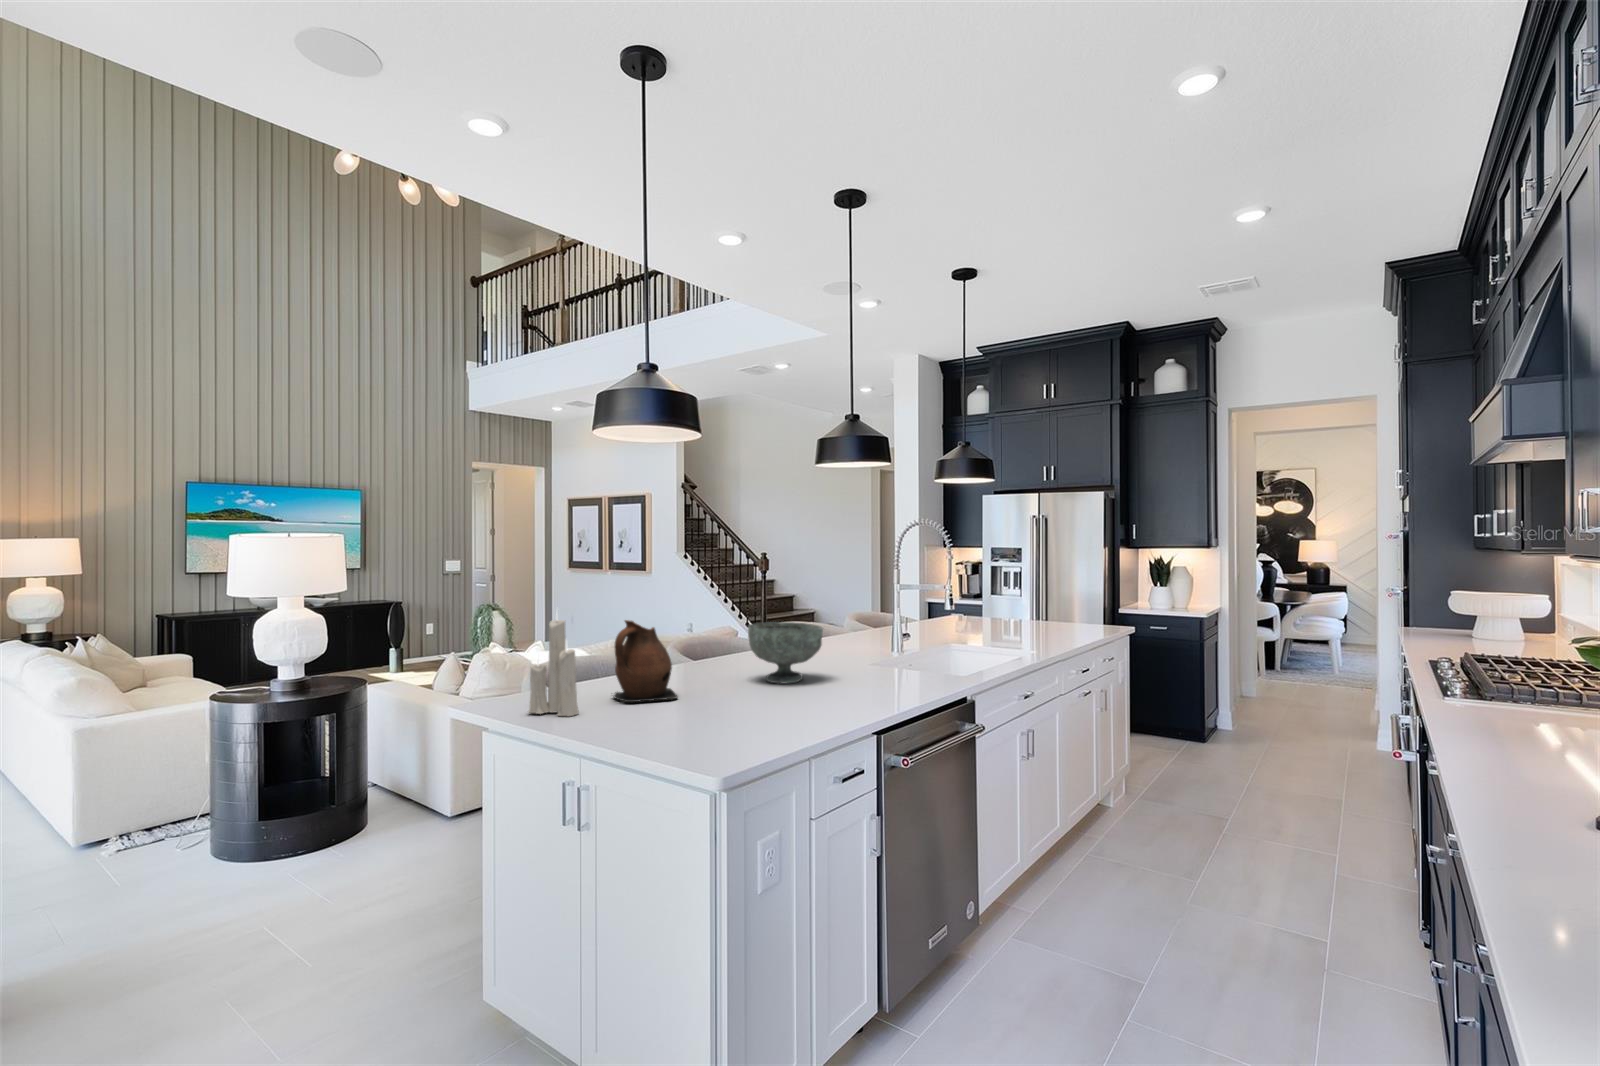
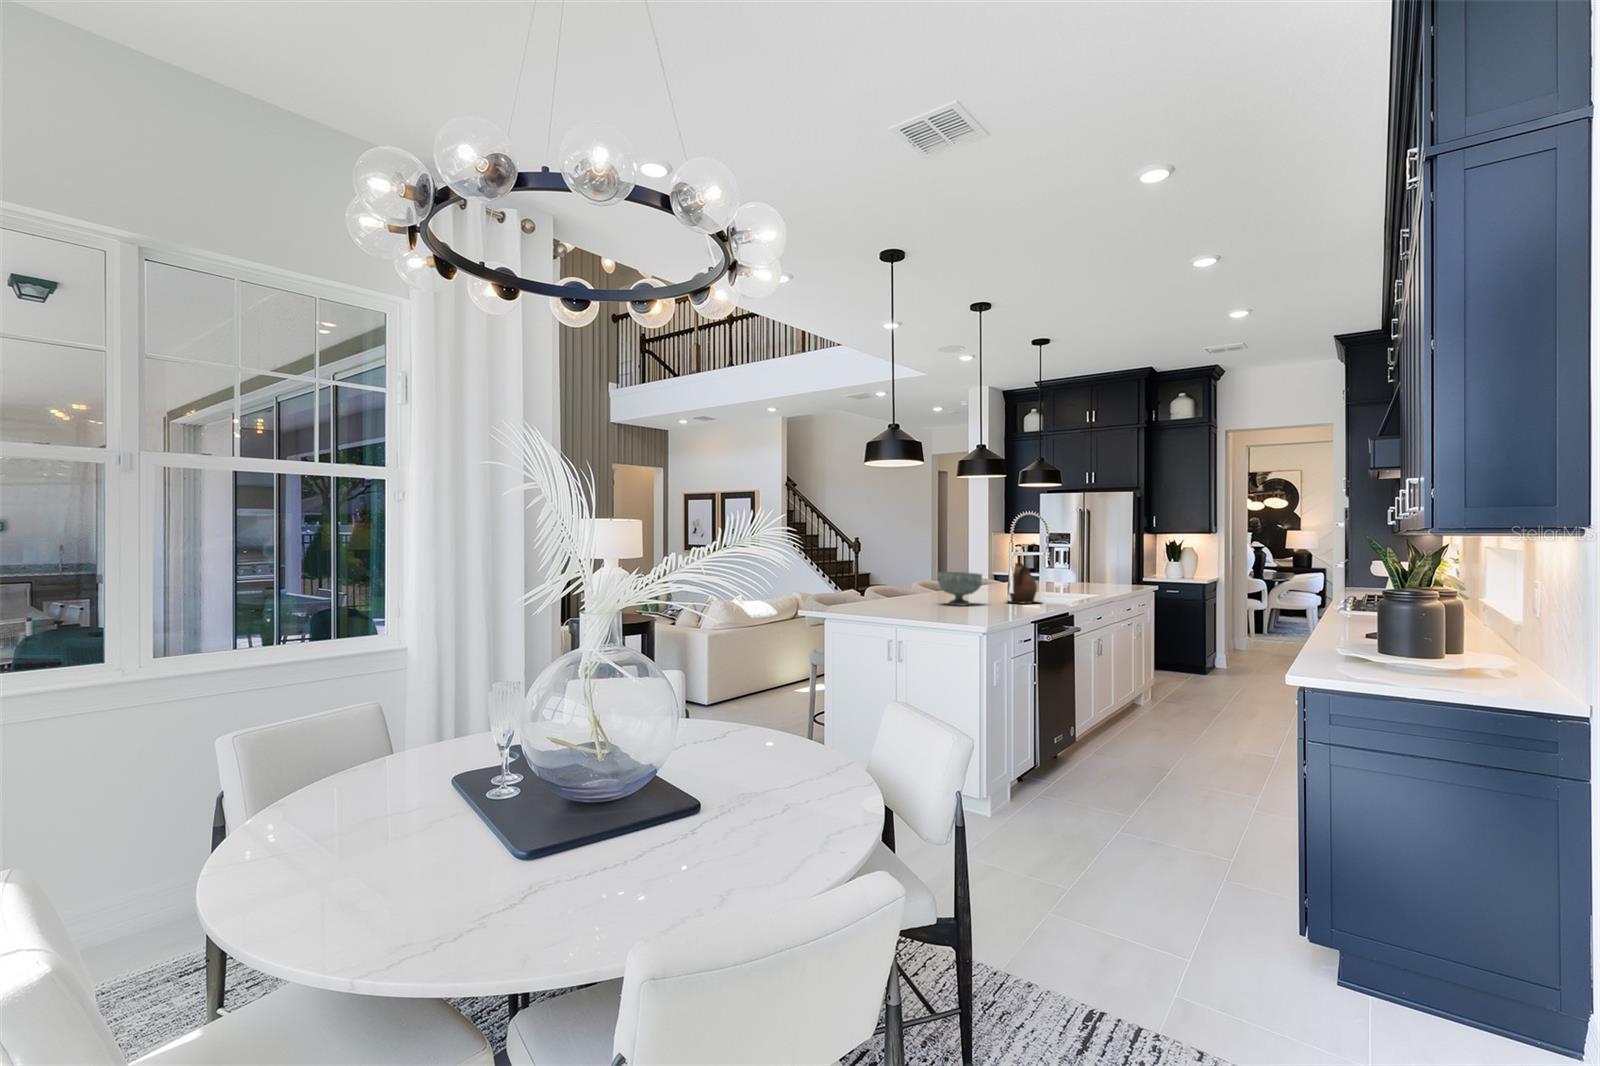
candle: present [528,615,579,716] -> none [842,555,870,614]
ceramic pitcher: present [613,620,678,702] -> present [1008,563,1038,603]

